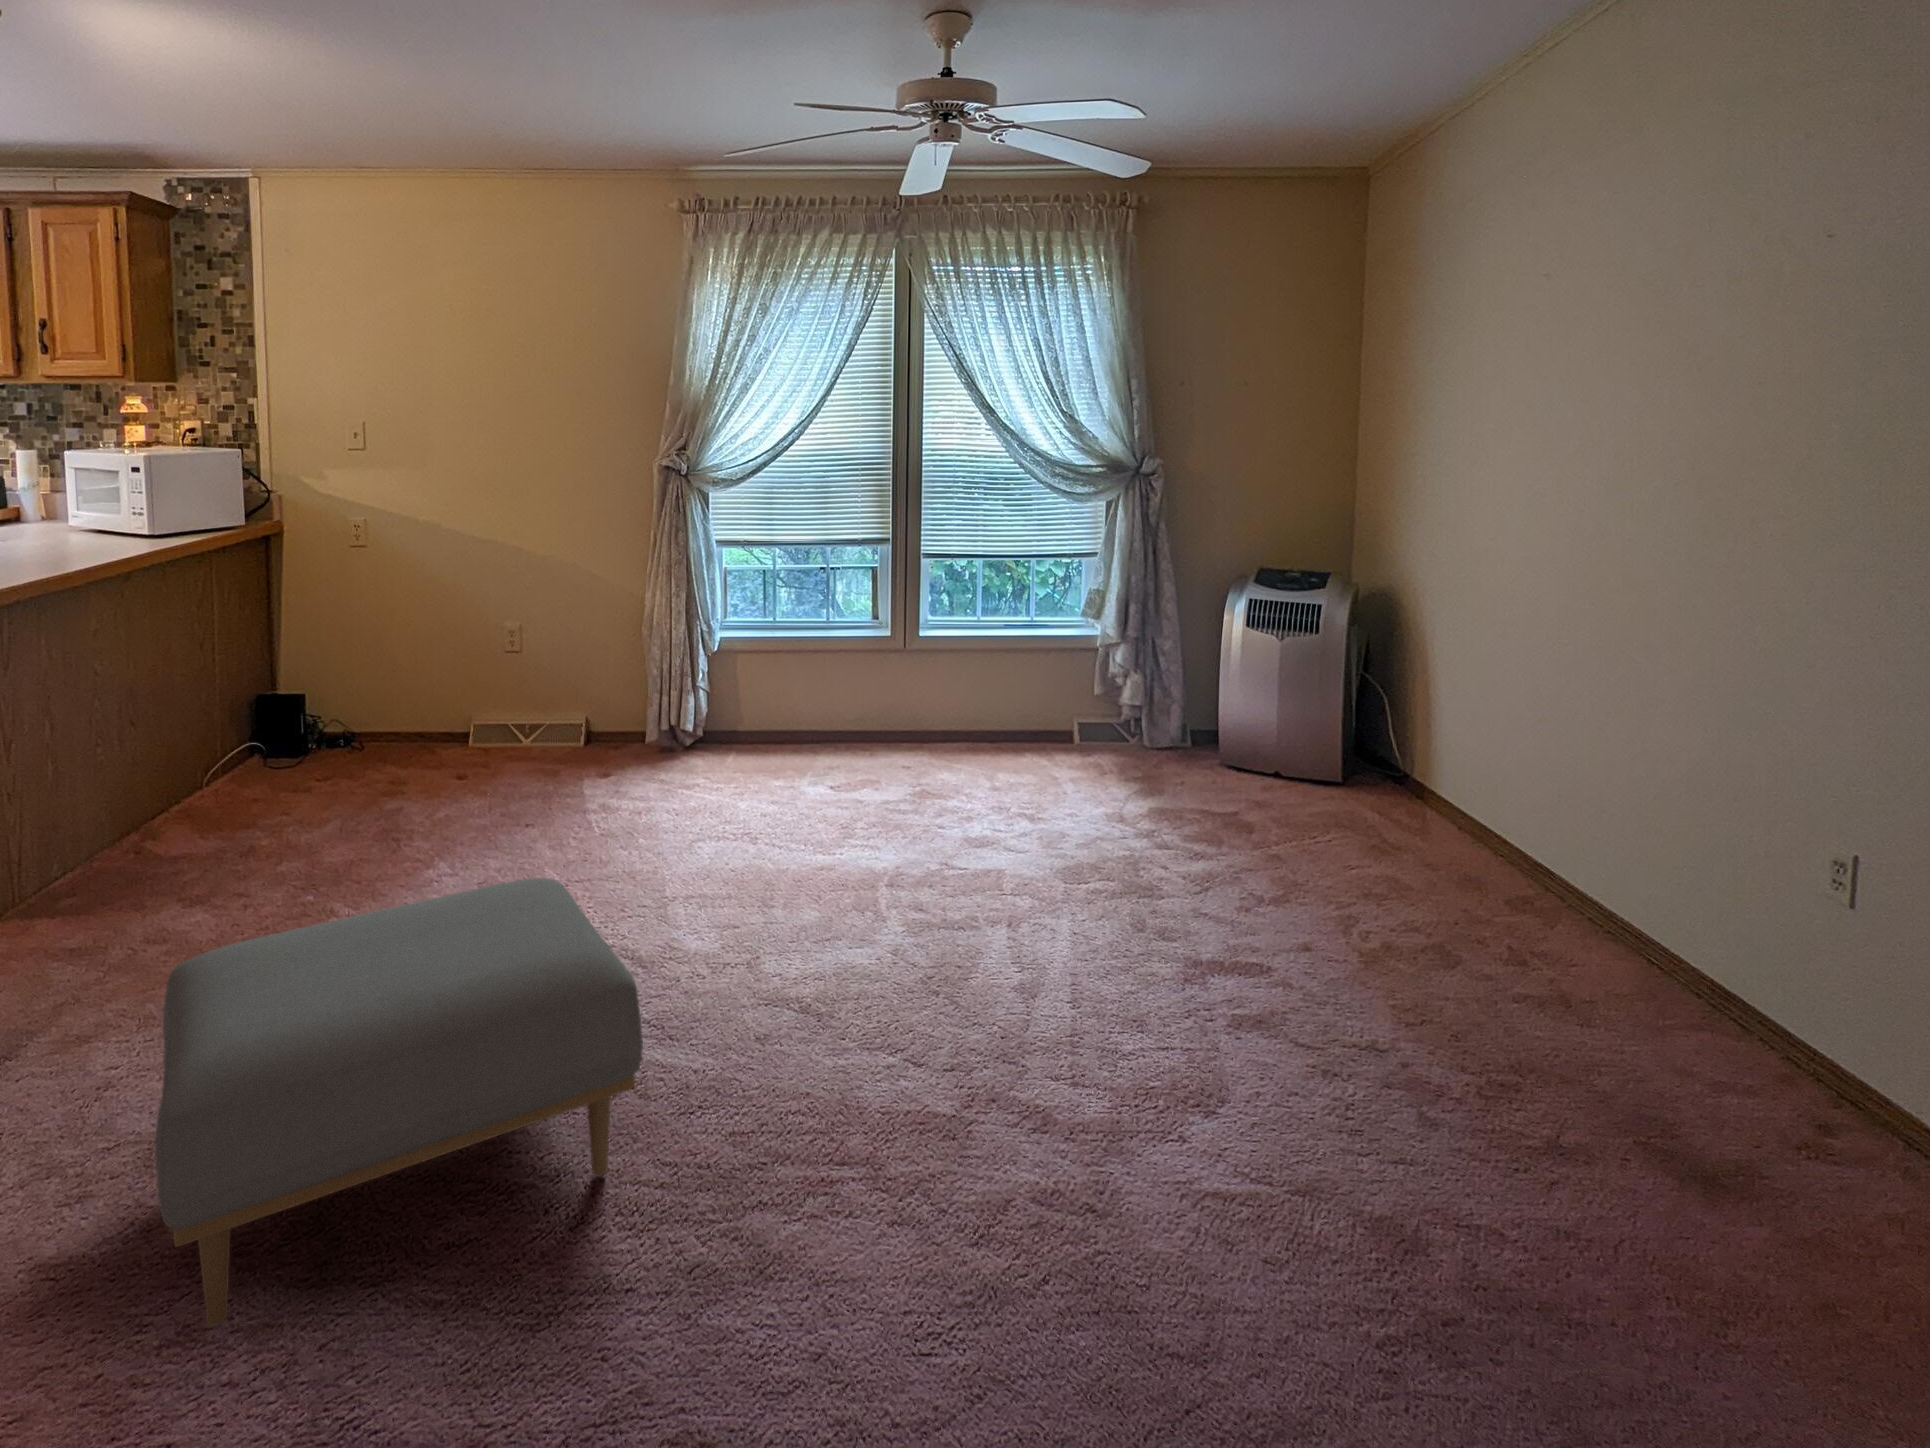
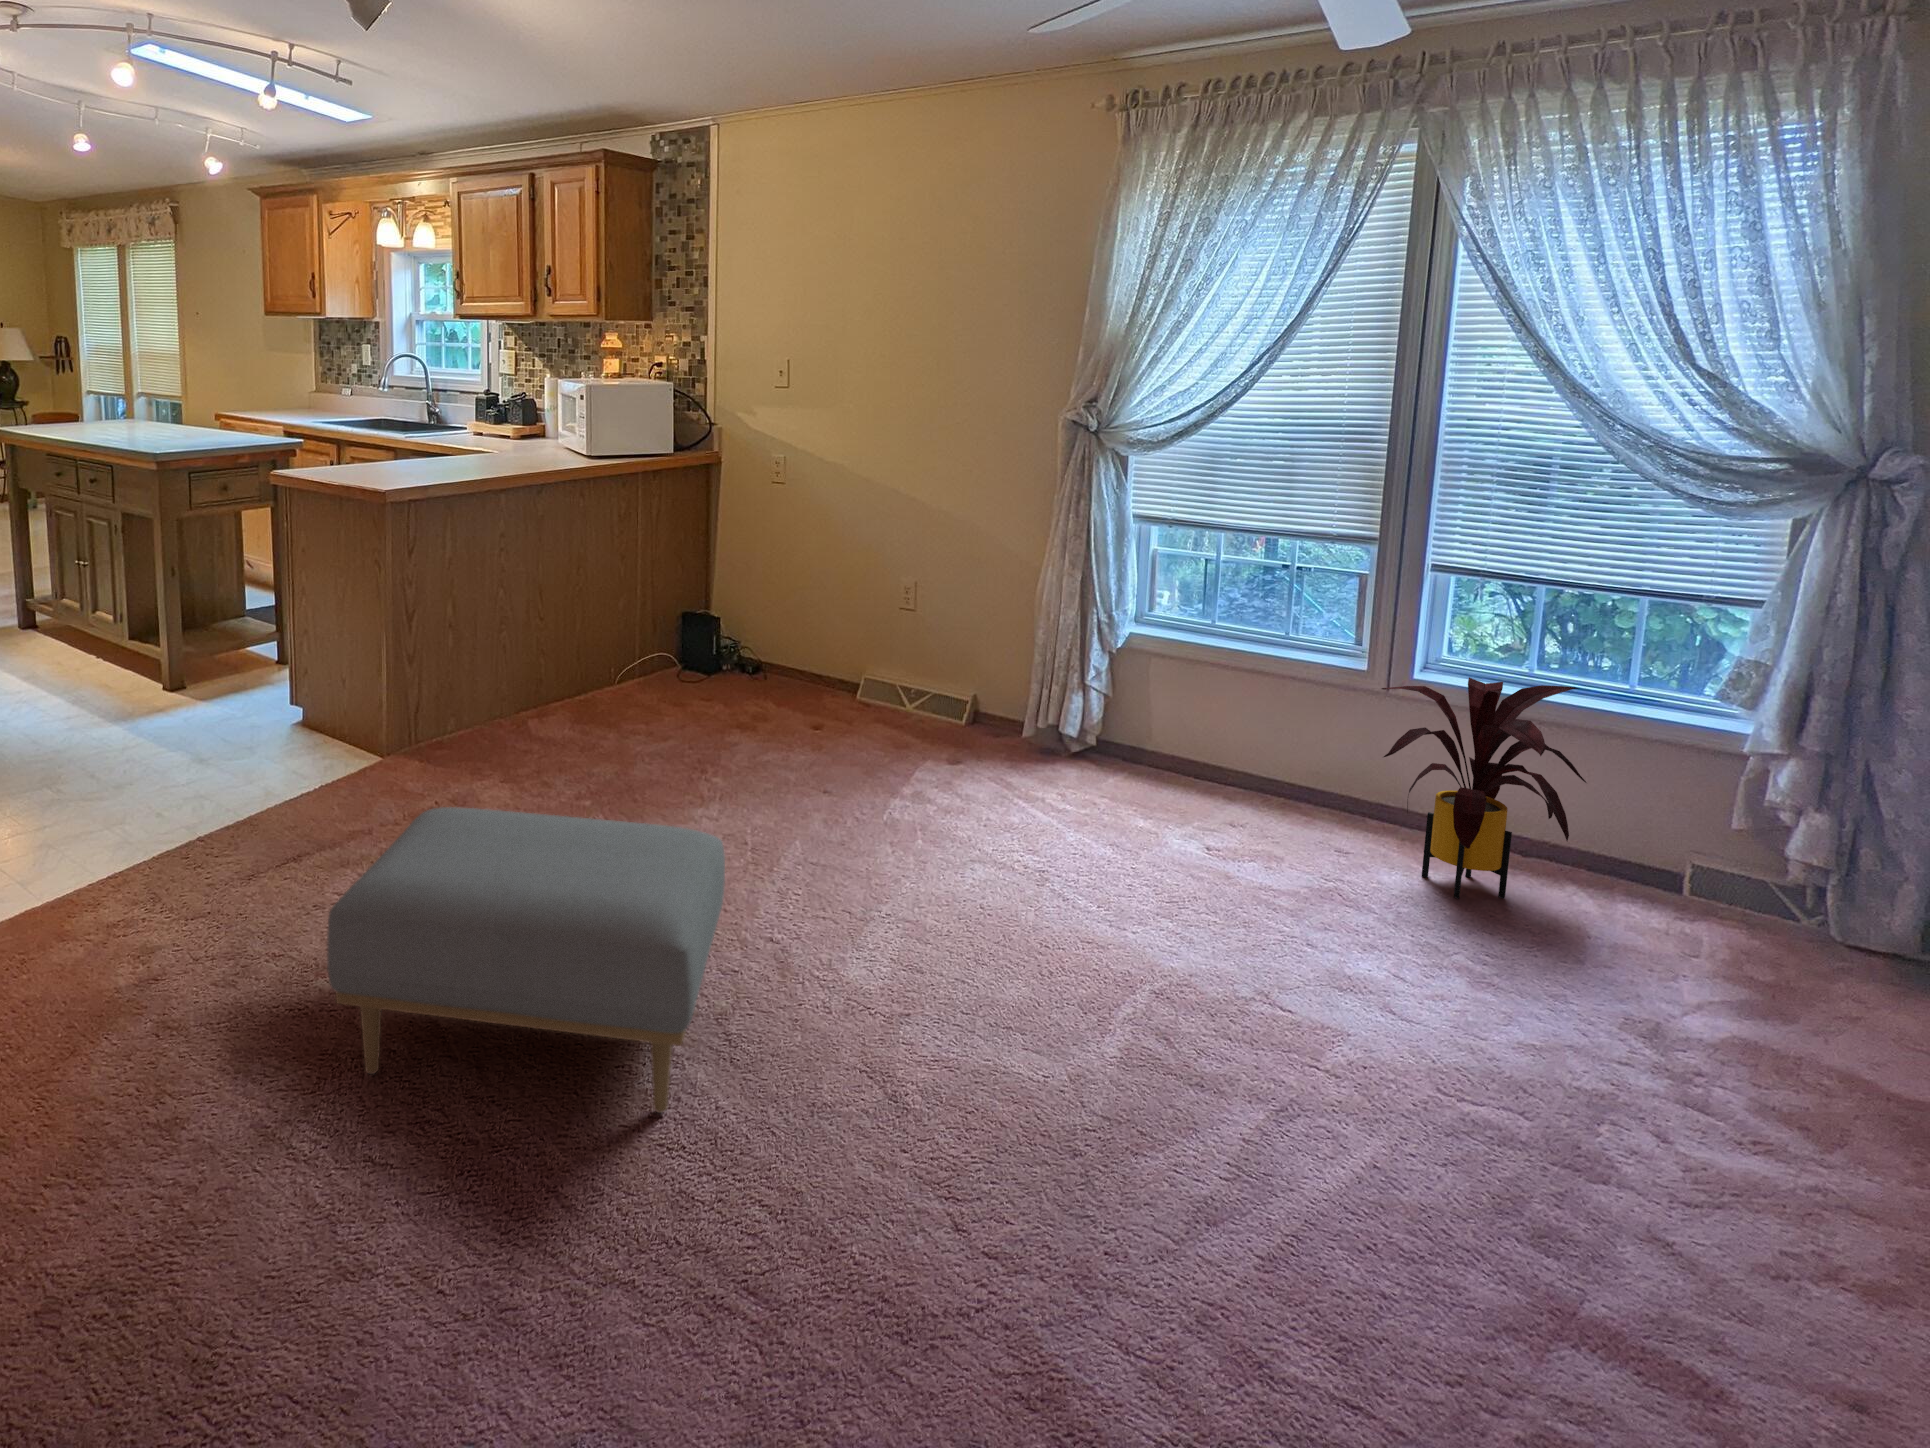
house plant: none [917,621,1046,779] -> present [1382,677,1586,899]

